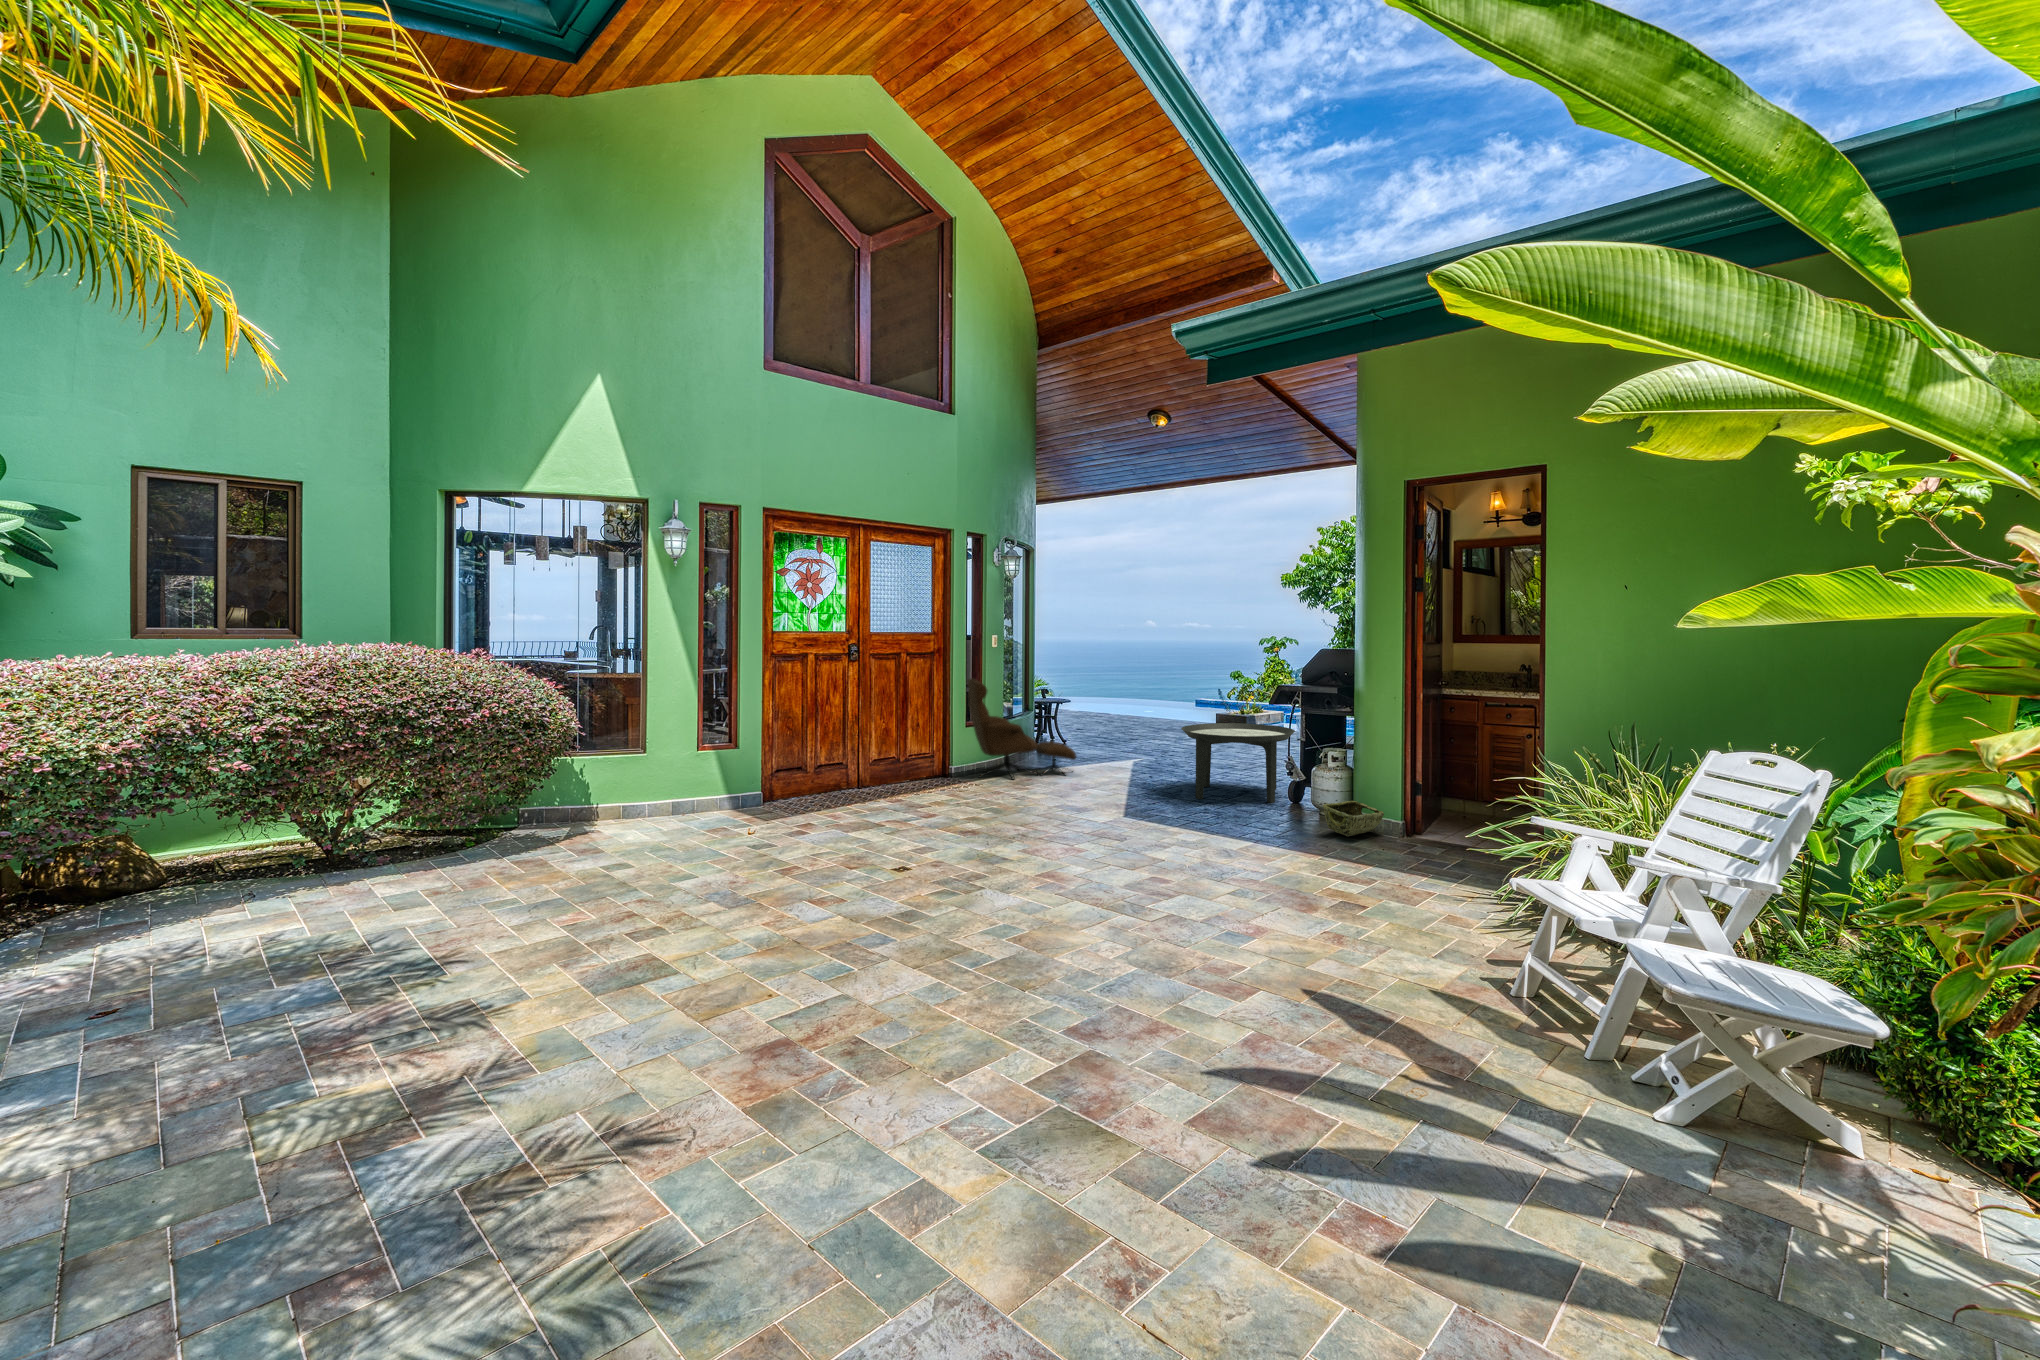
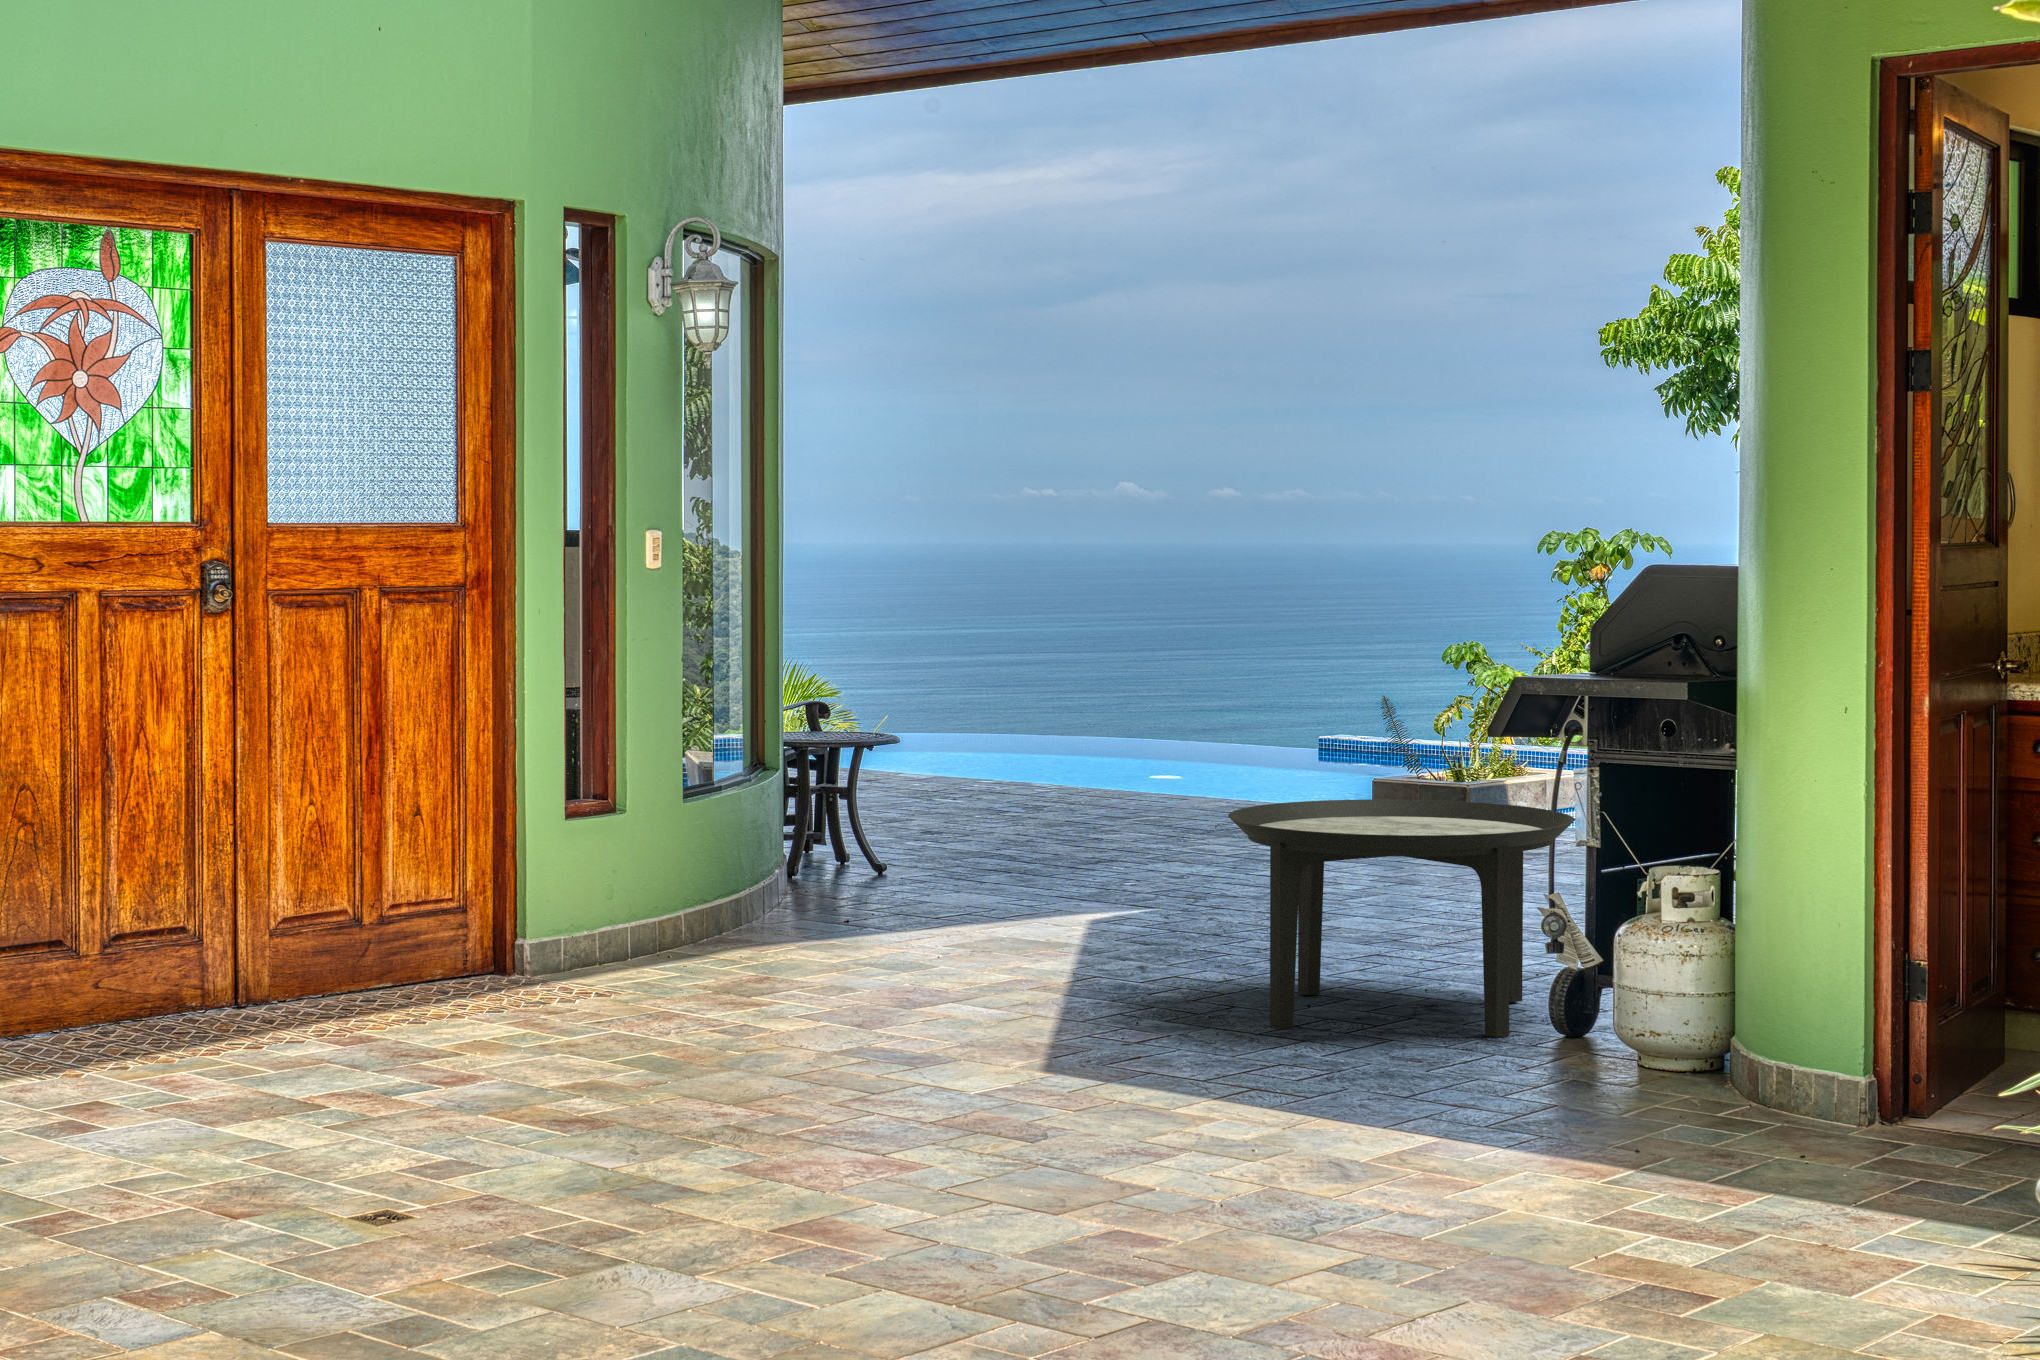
lounge chair: present [967,678,1076,780] -> none [568,665,911,979]
woven basket: present [1323,801,1384,836] -> none [1630,1023,1813,1124]

